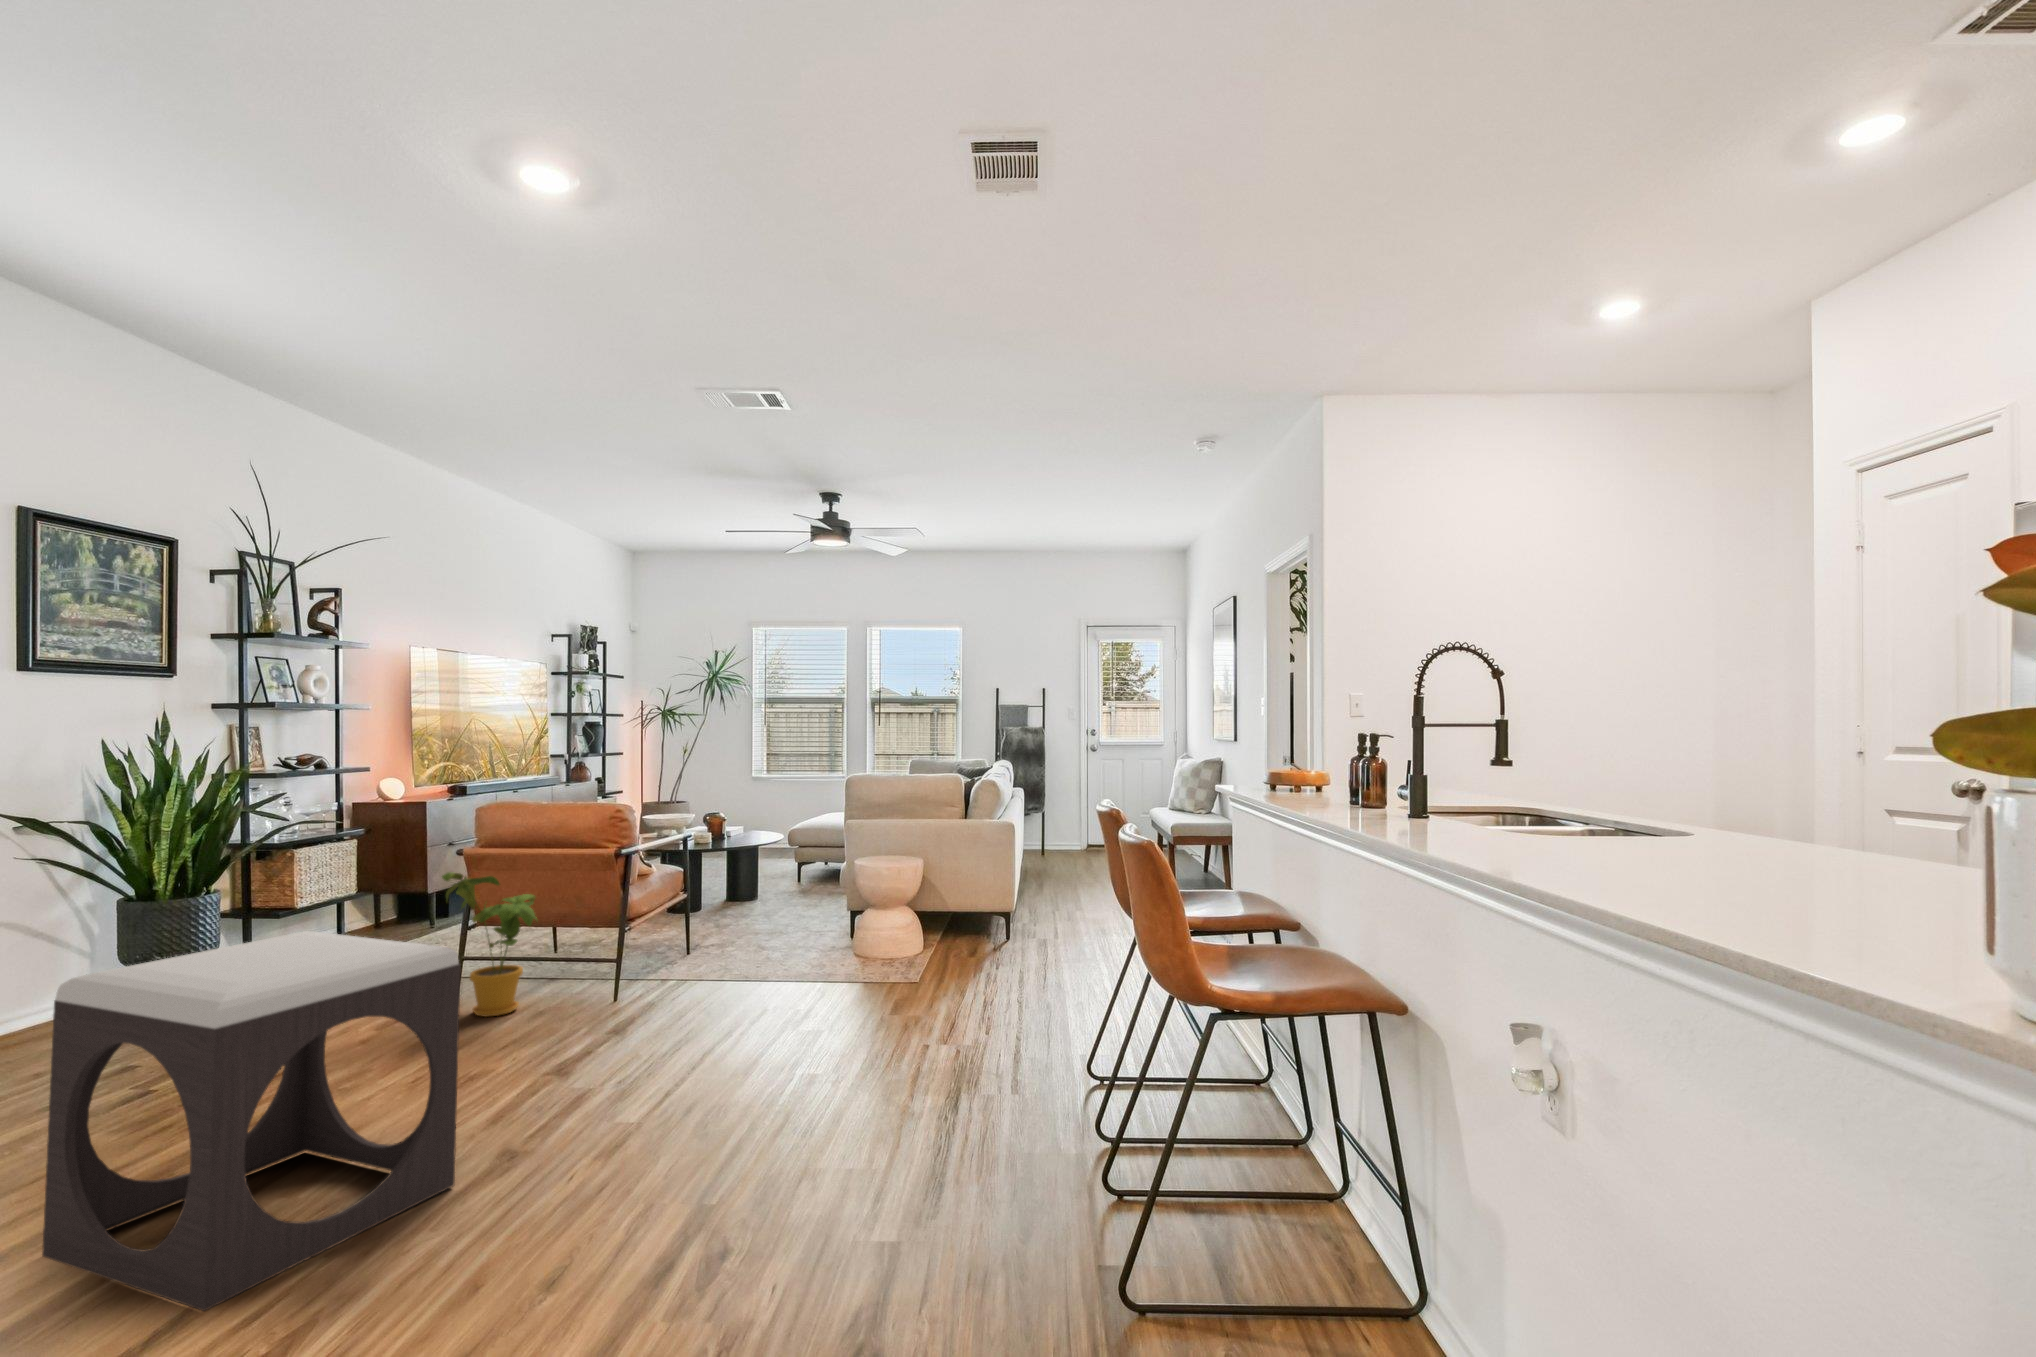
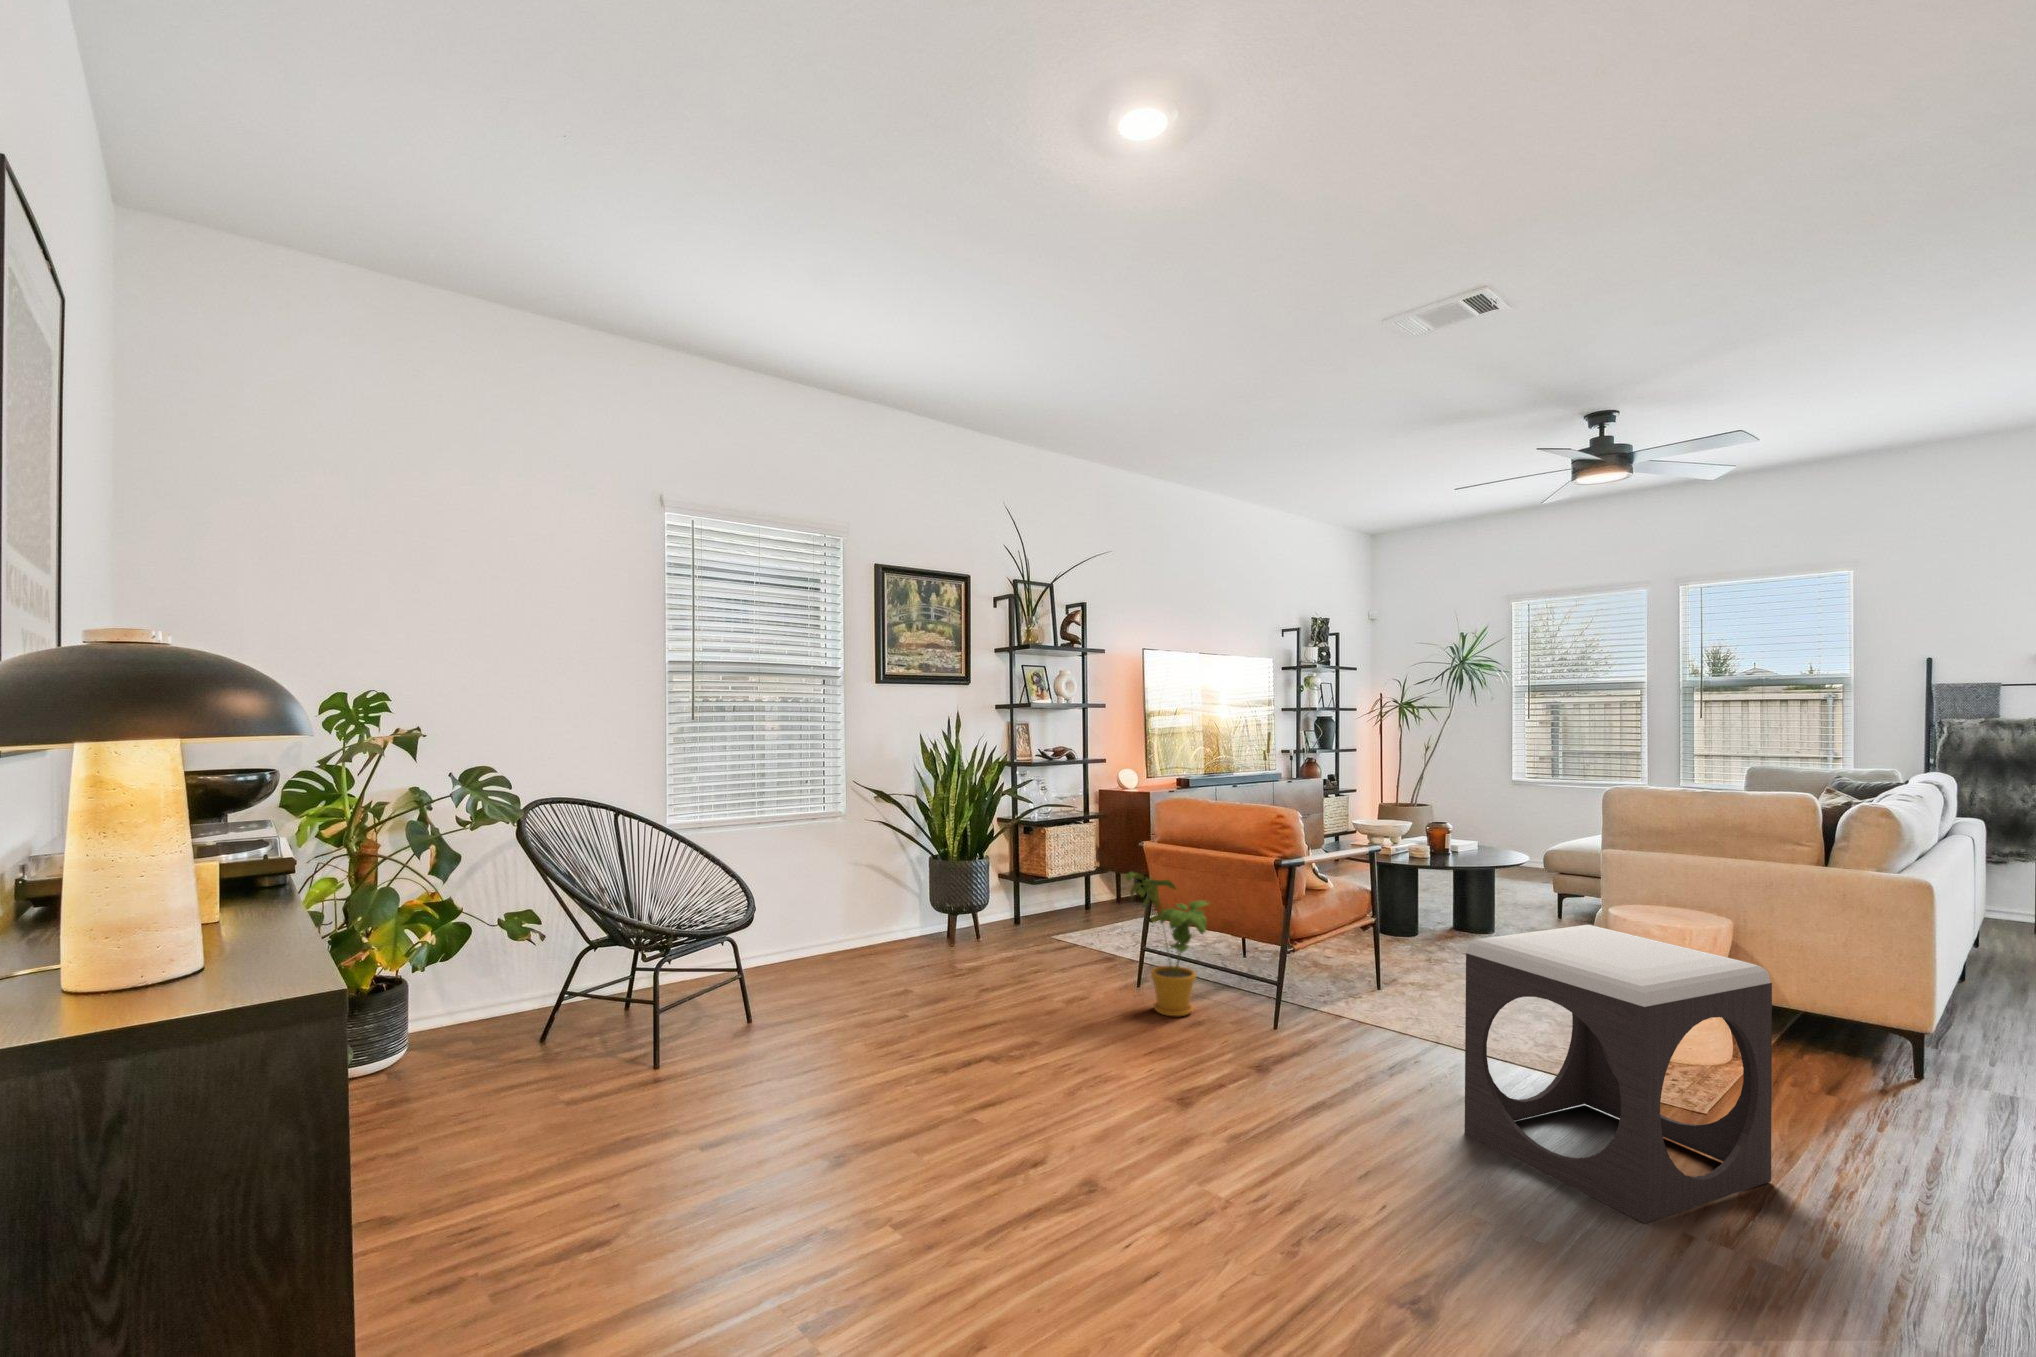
footstool: present [42,931,461,1311] -> present [1465,925,1772,1223]

